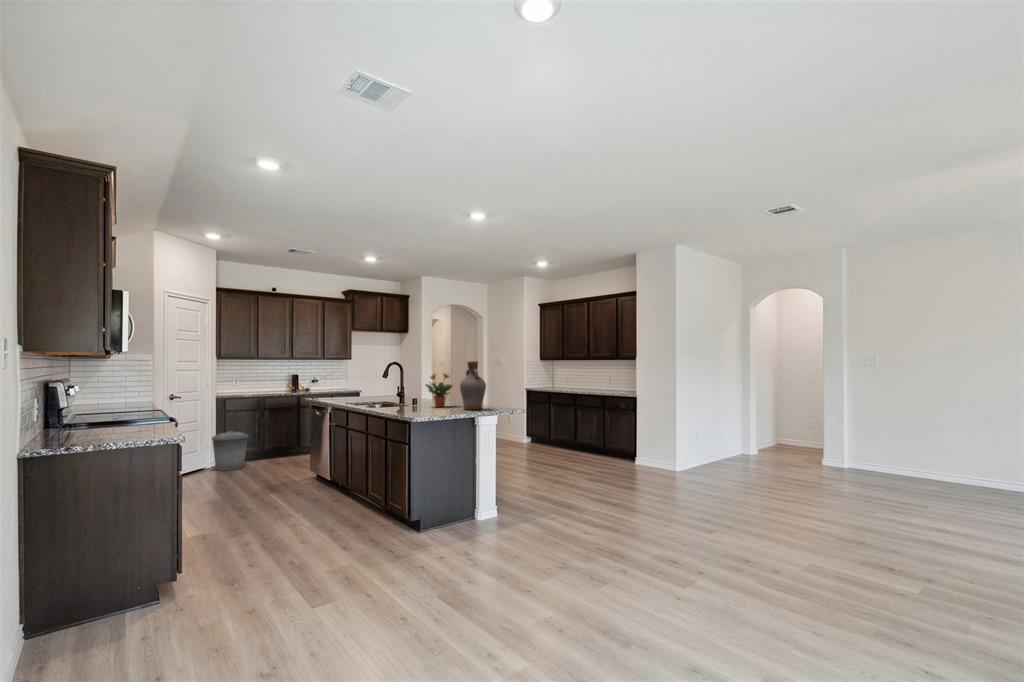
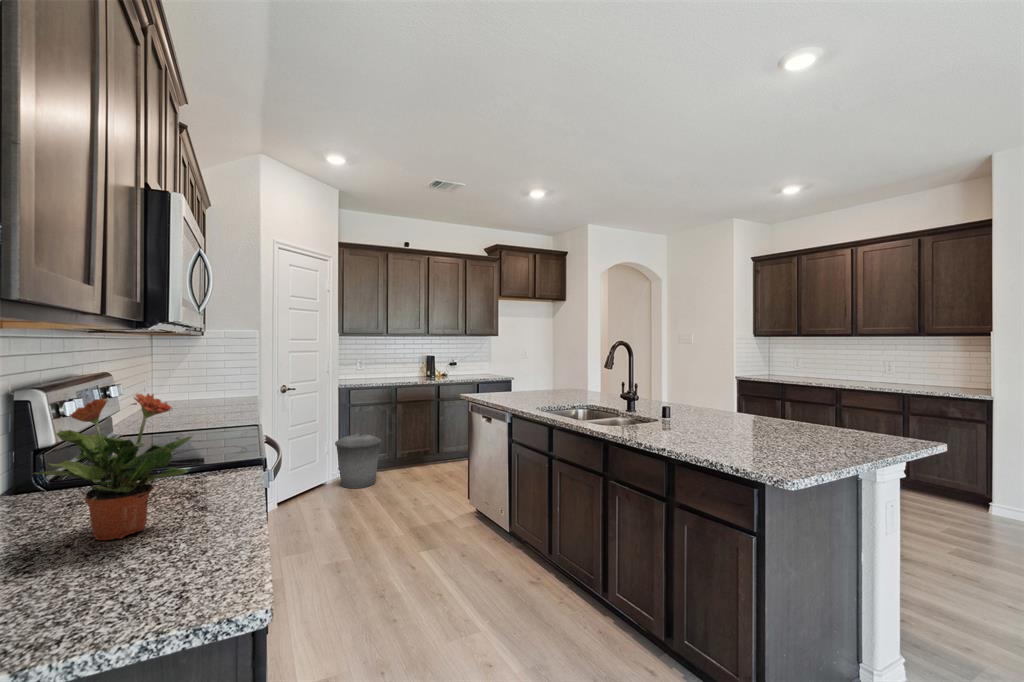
vase: present [460,361,486,410] -> none [804,345,870,449]
potted plant: present [426,374,452,407] -> present [33,394,193,540]

